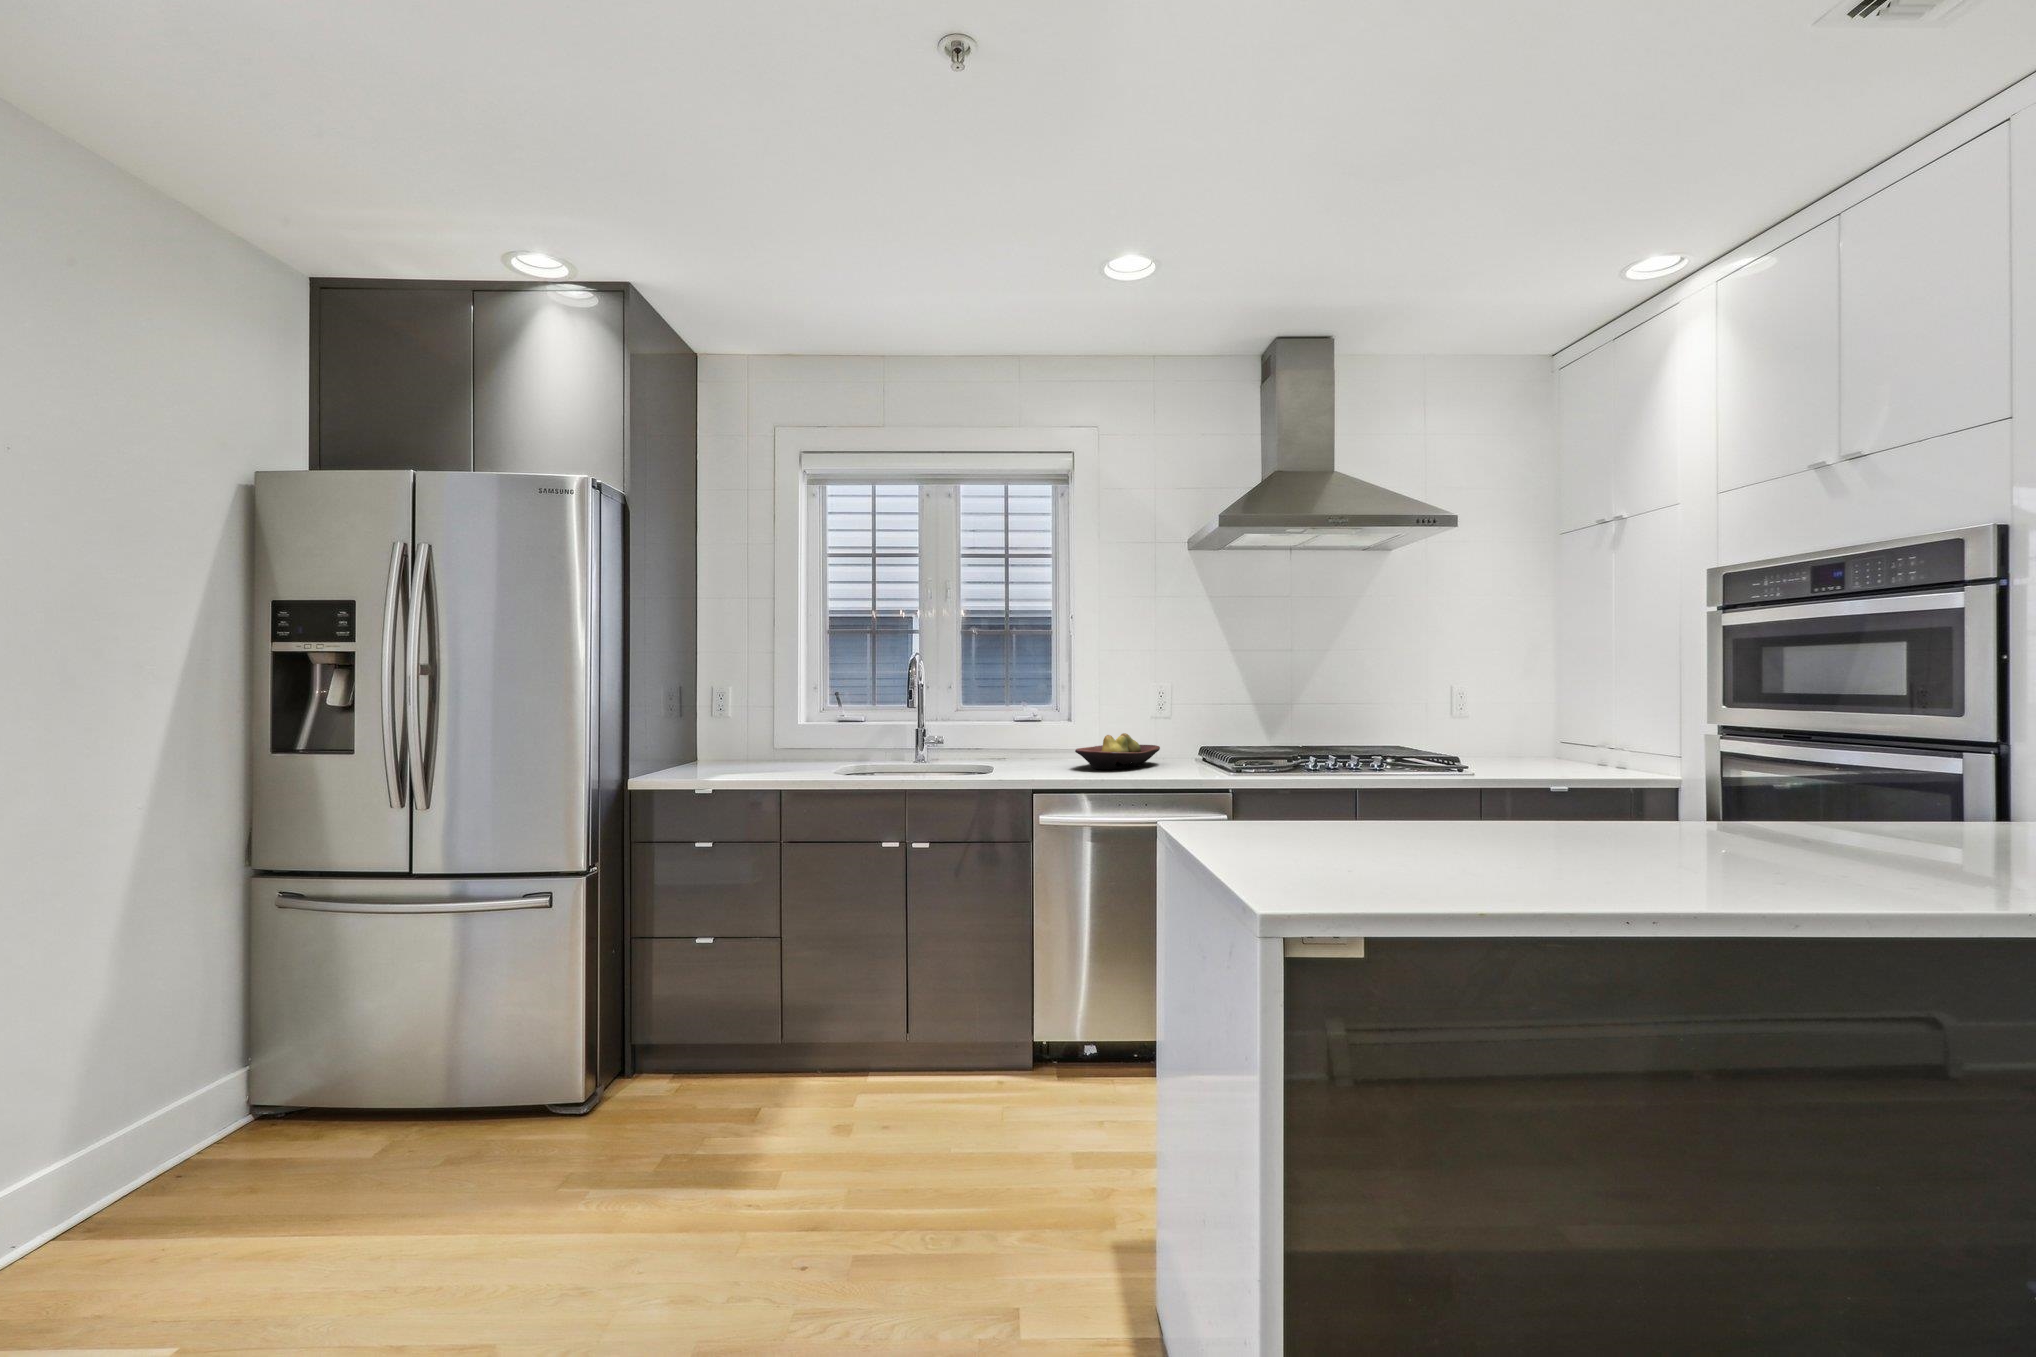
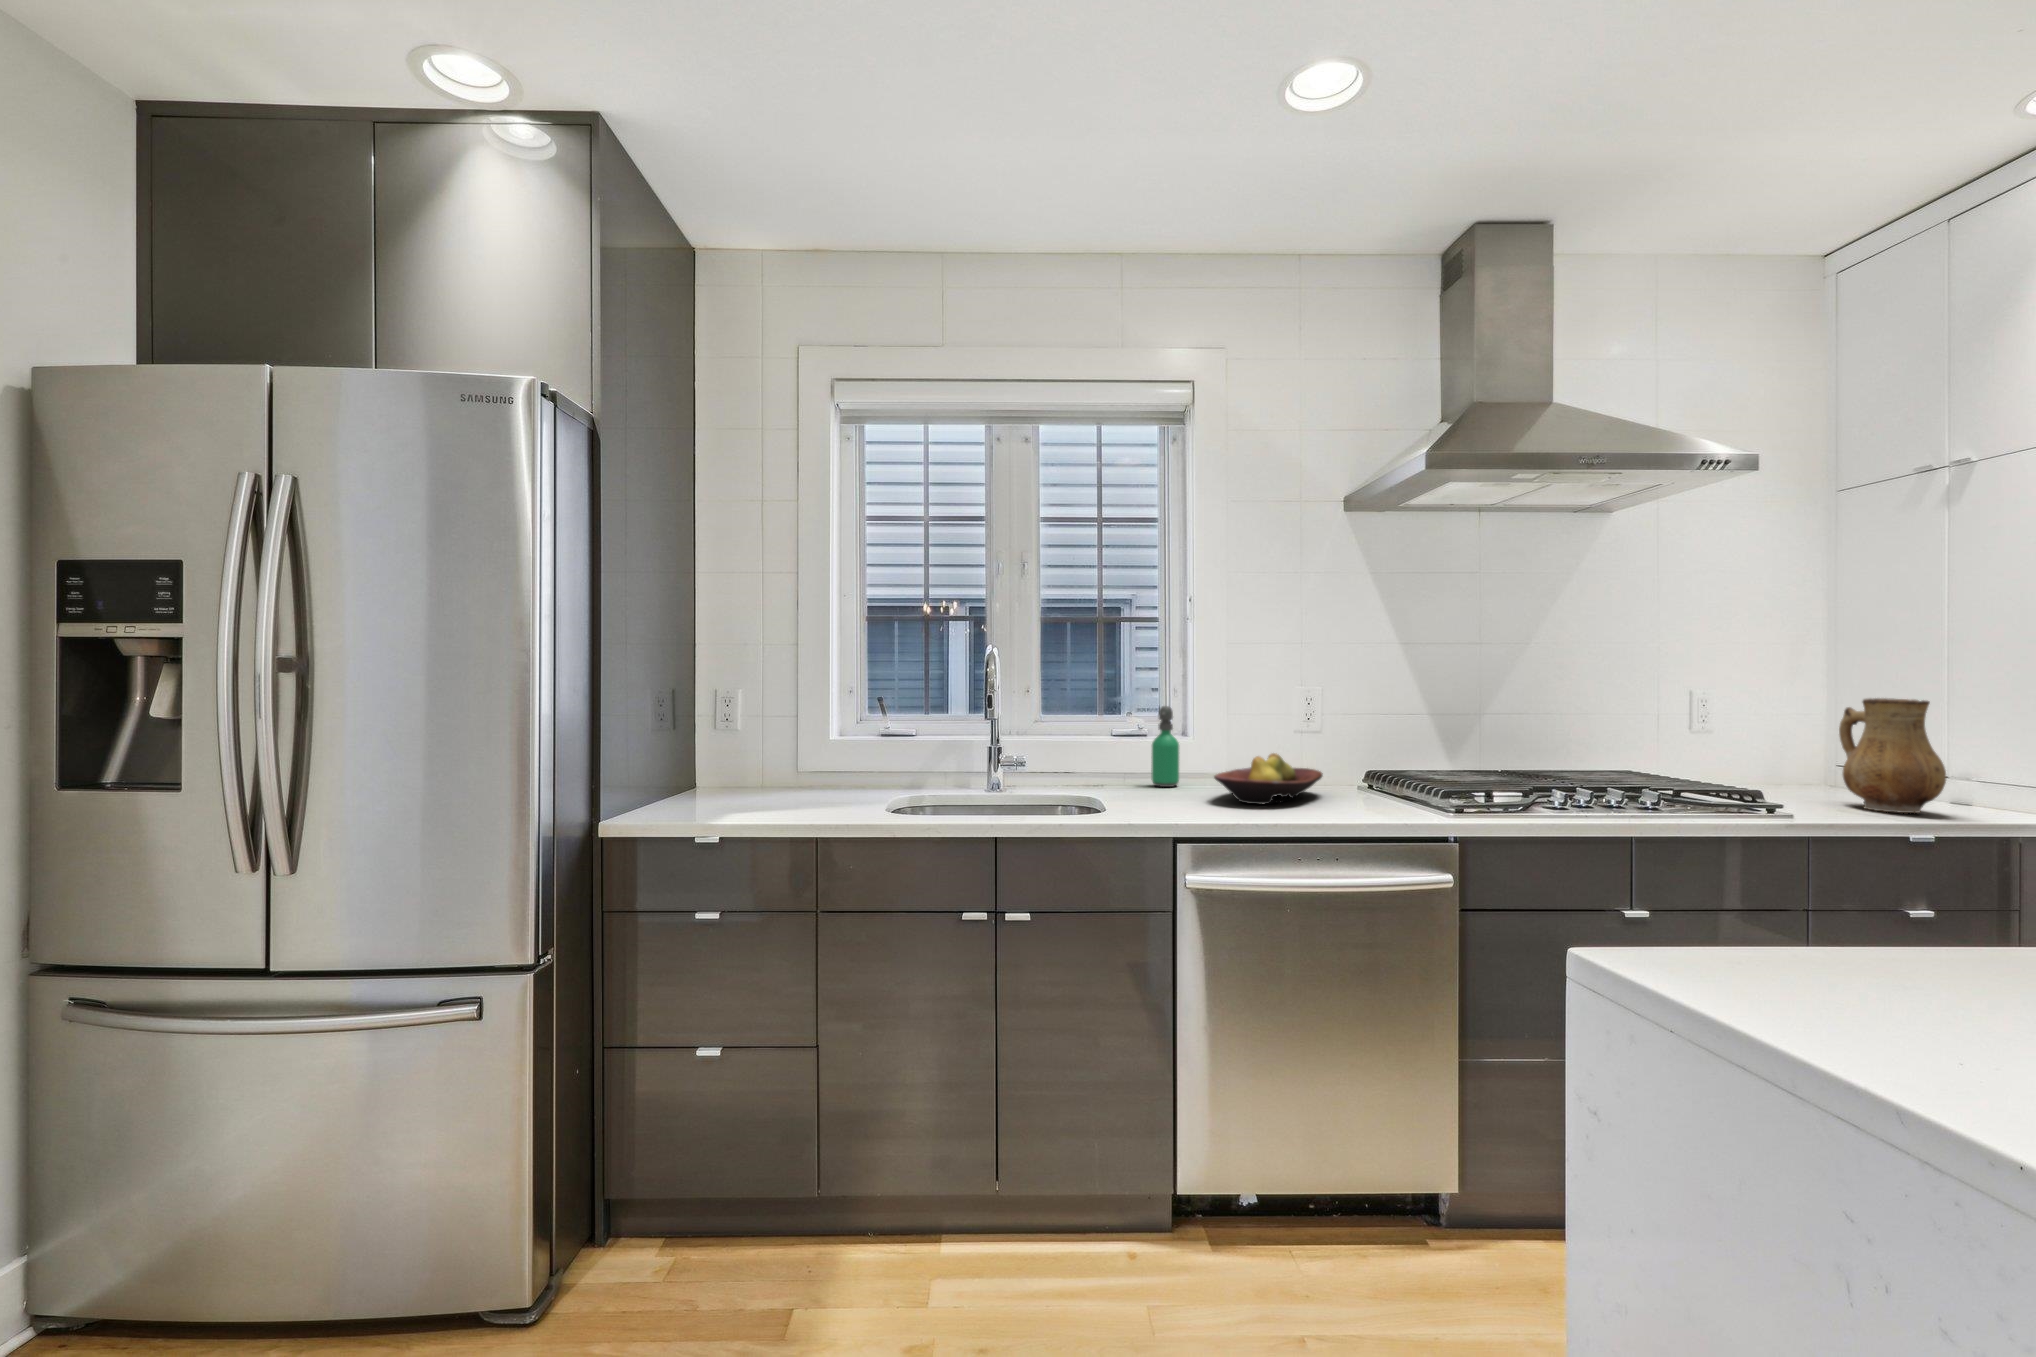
ceramic pitcher: none [1526,691,1590,773] -> present [1839,698,1946,813]
soap dispenser: none [1042,699,1063,760] -> present [1151,706,1179,787]

